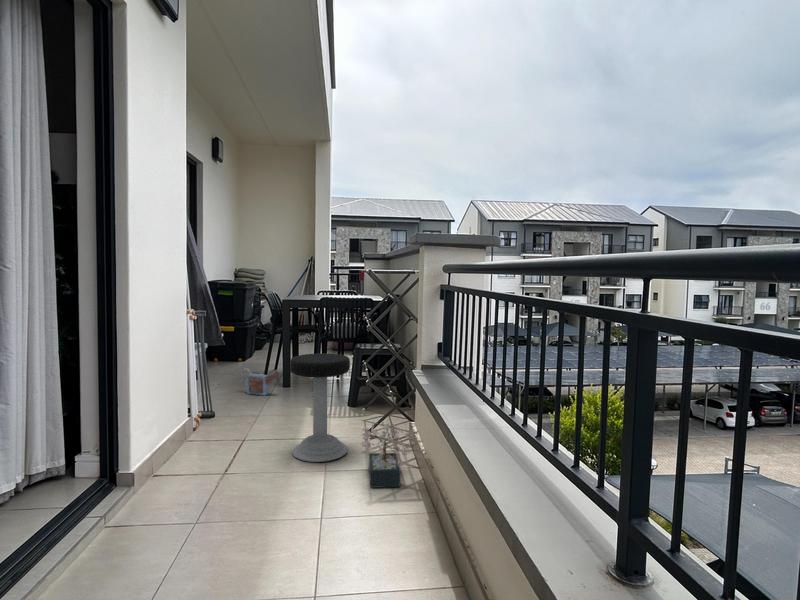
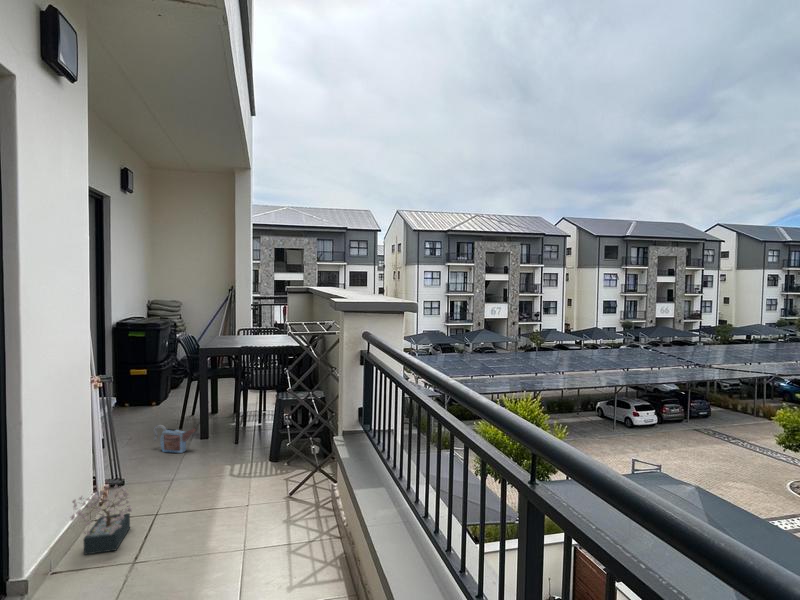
stool: present [290,353,350,462] -> none [206,424,269,543]
decorative plant: present [361,422,414,488] -> present [71,485,132,555]

